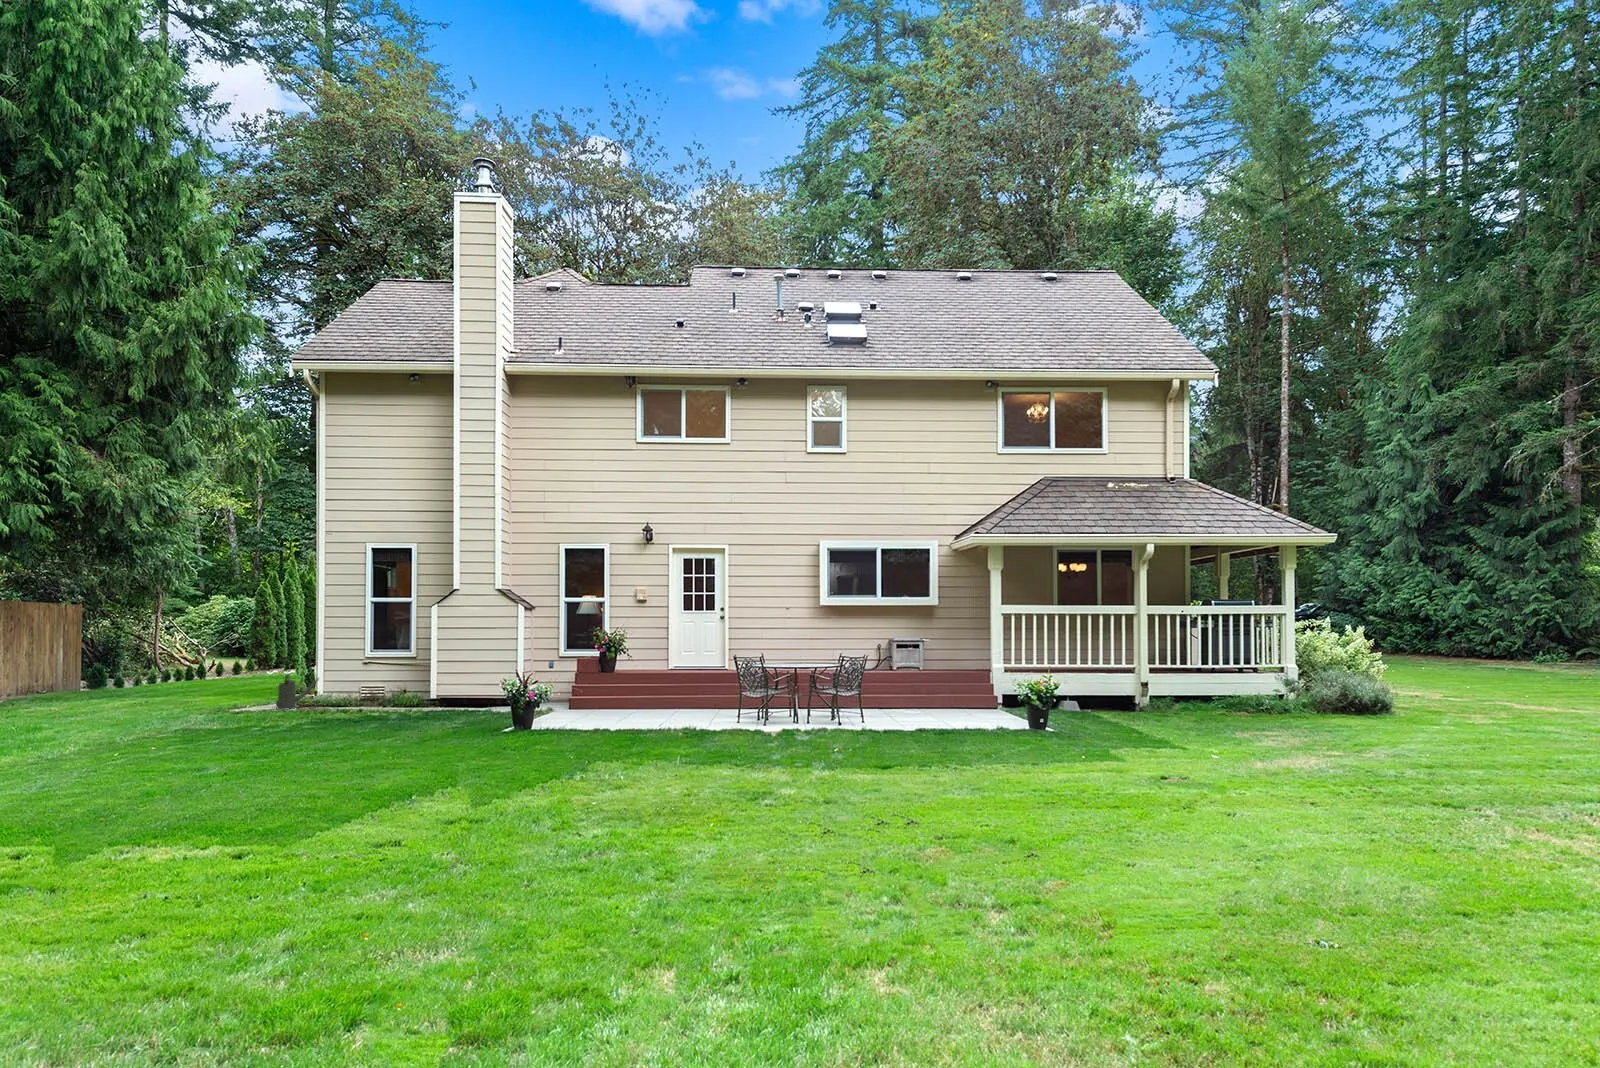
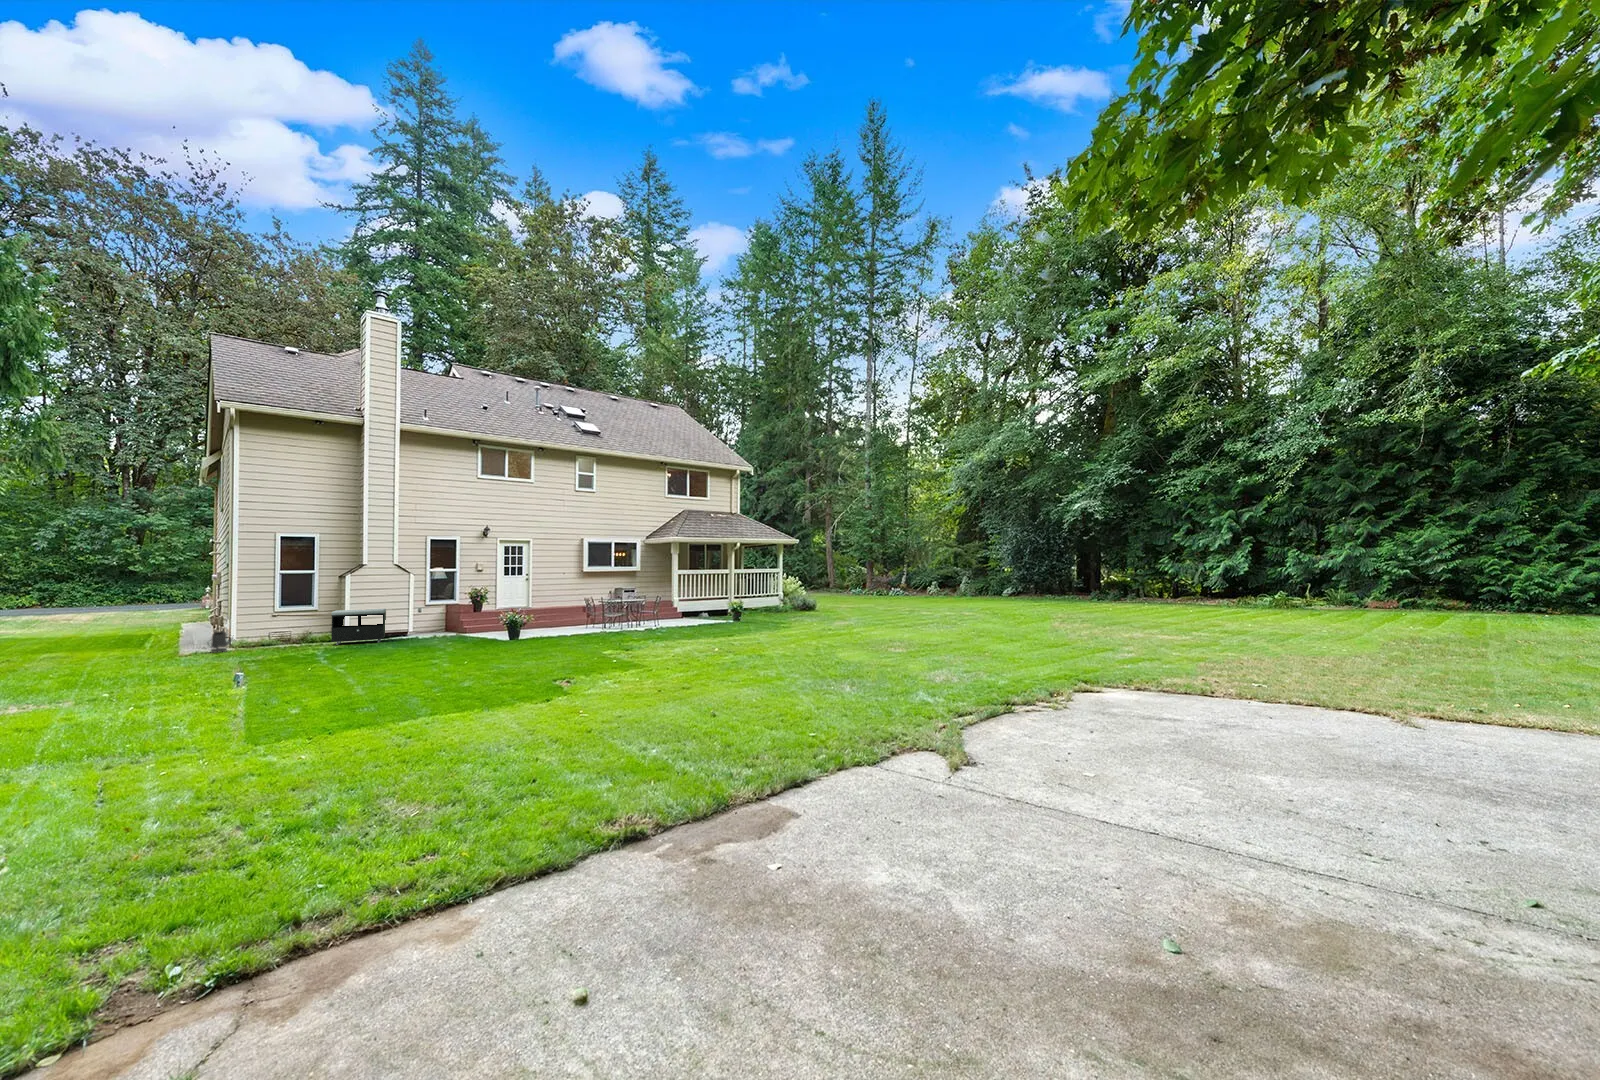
storage bench: none [389,658,473,714] -> present [331,609,386,645]

